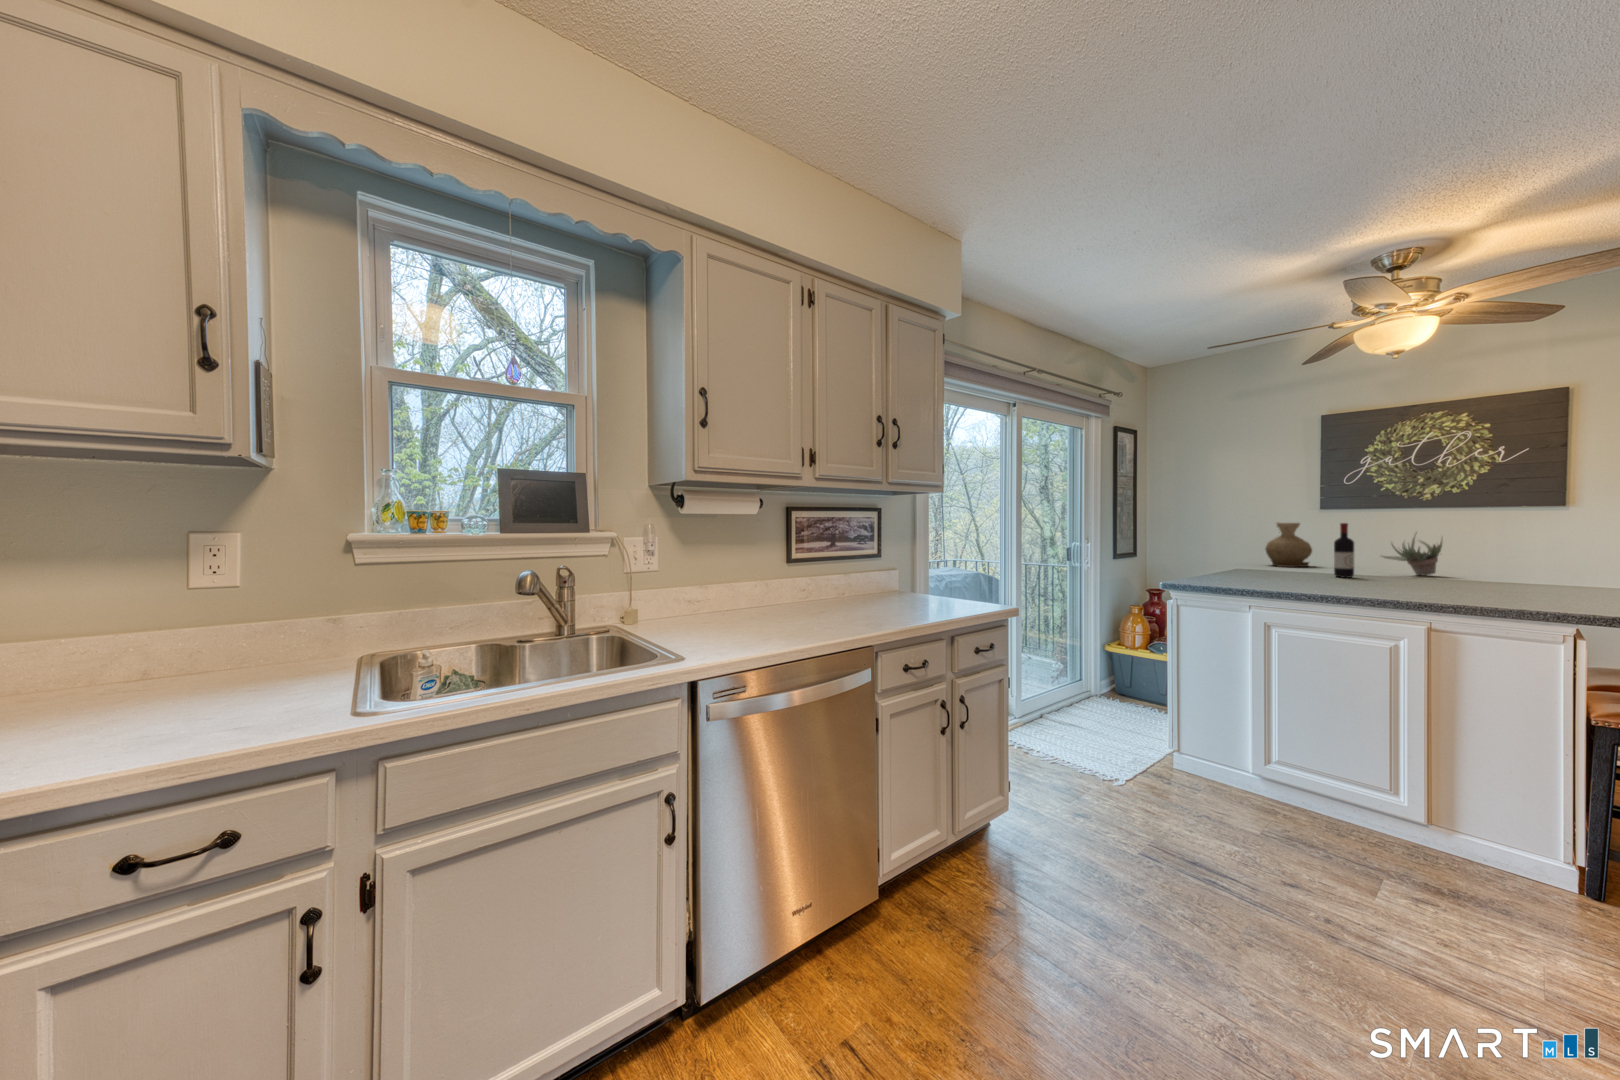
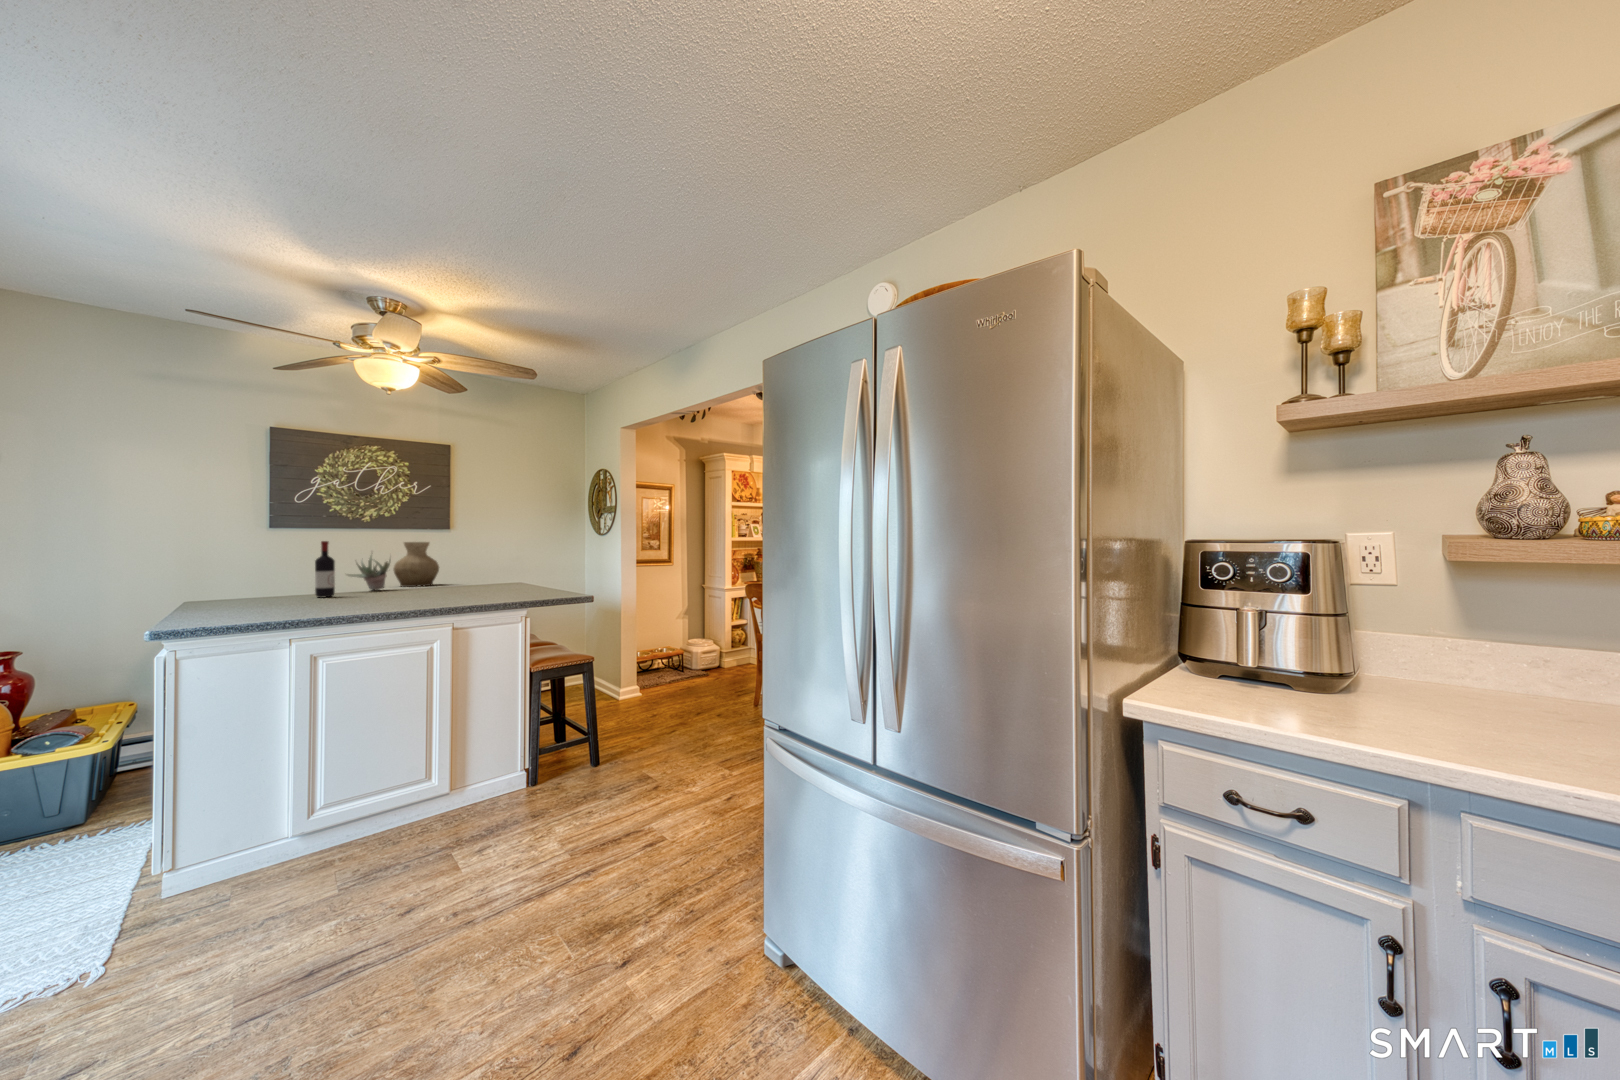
vase: present [1265,522,1312,567] -> present [393,542,439,587]

